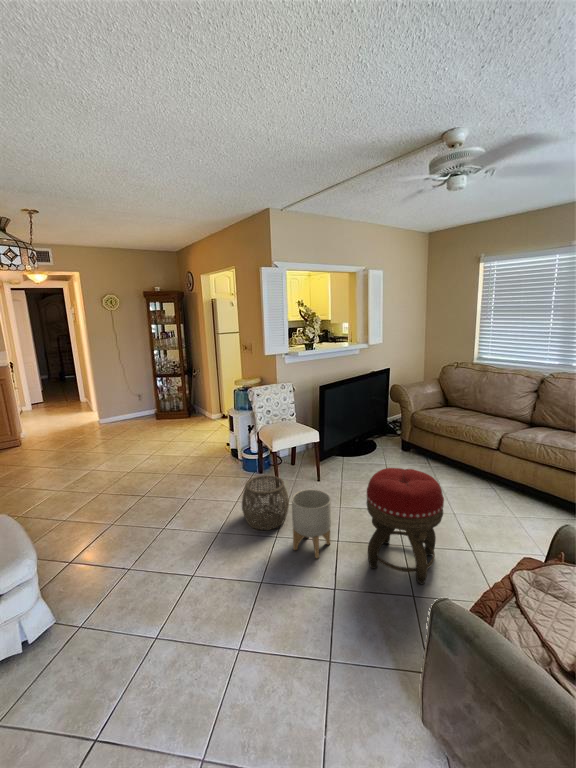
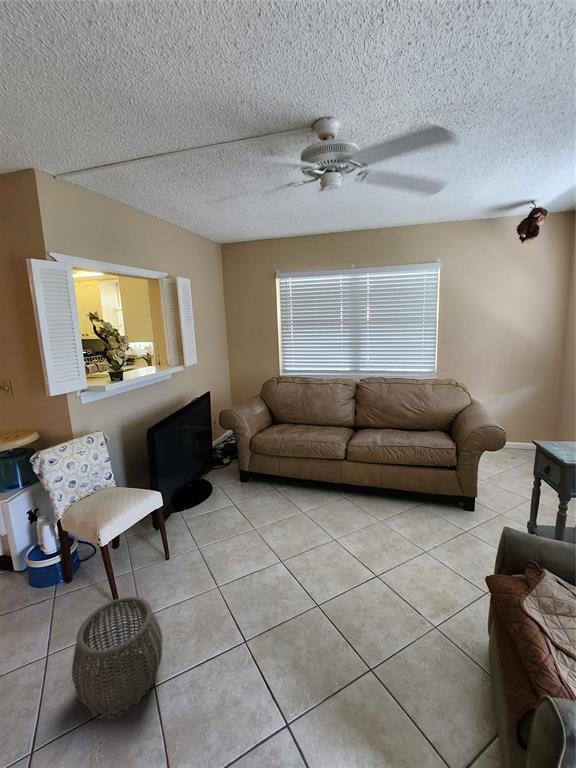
footstool: present [366,468,444,584] -> none [292,519,388,676]
planter: present [292,489,331,558] -> none [188,596,252,717]

